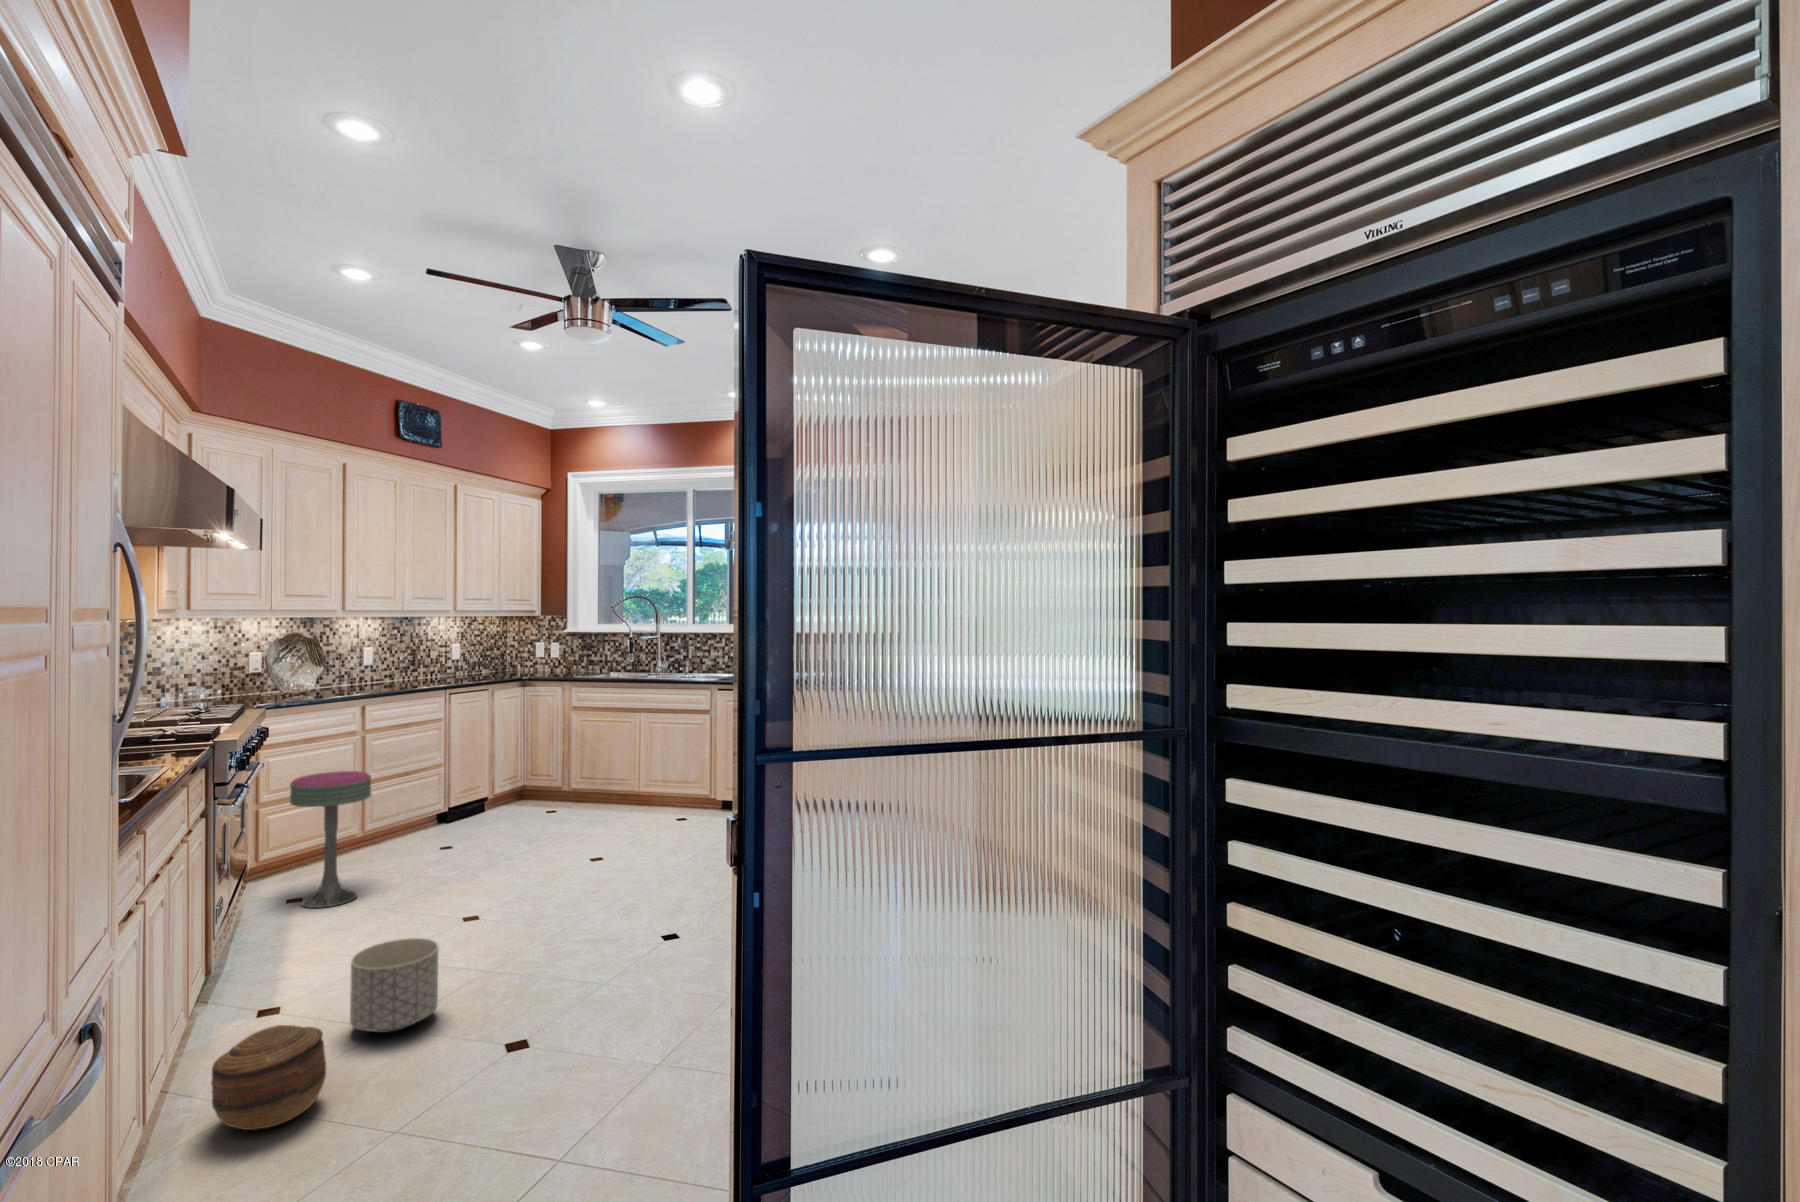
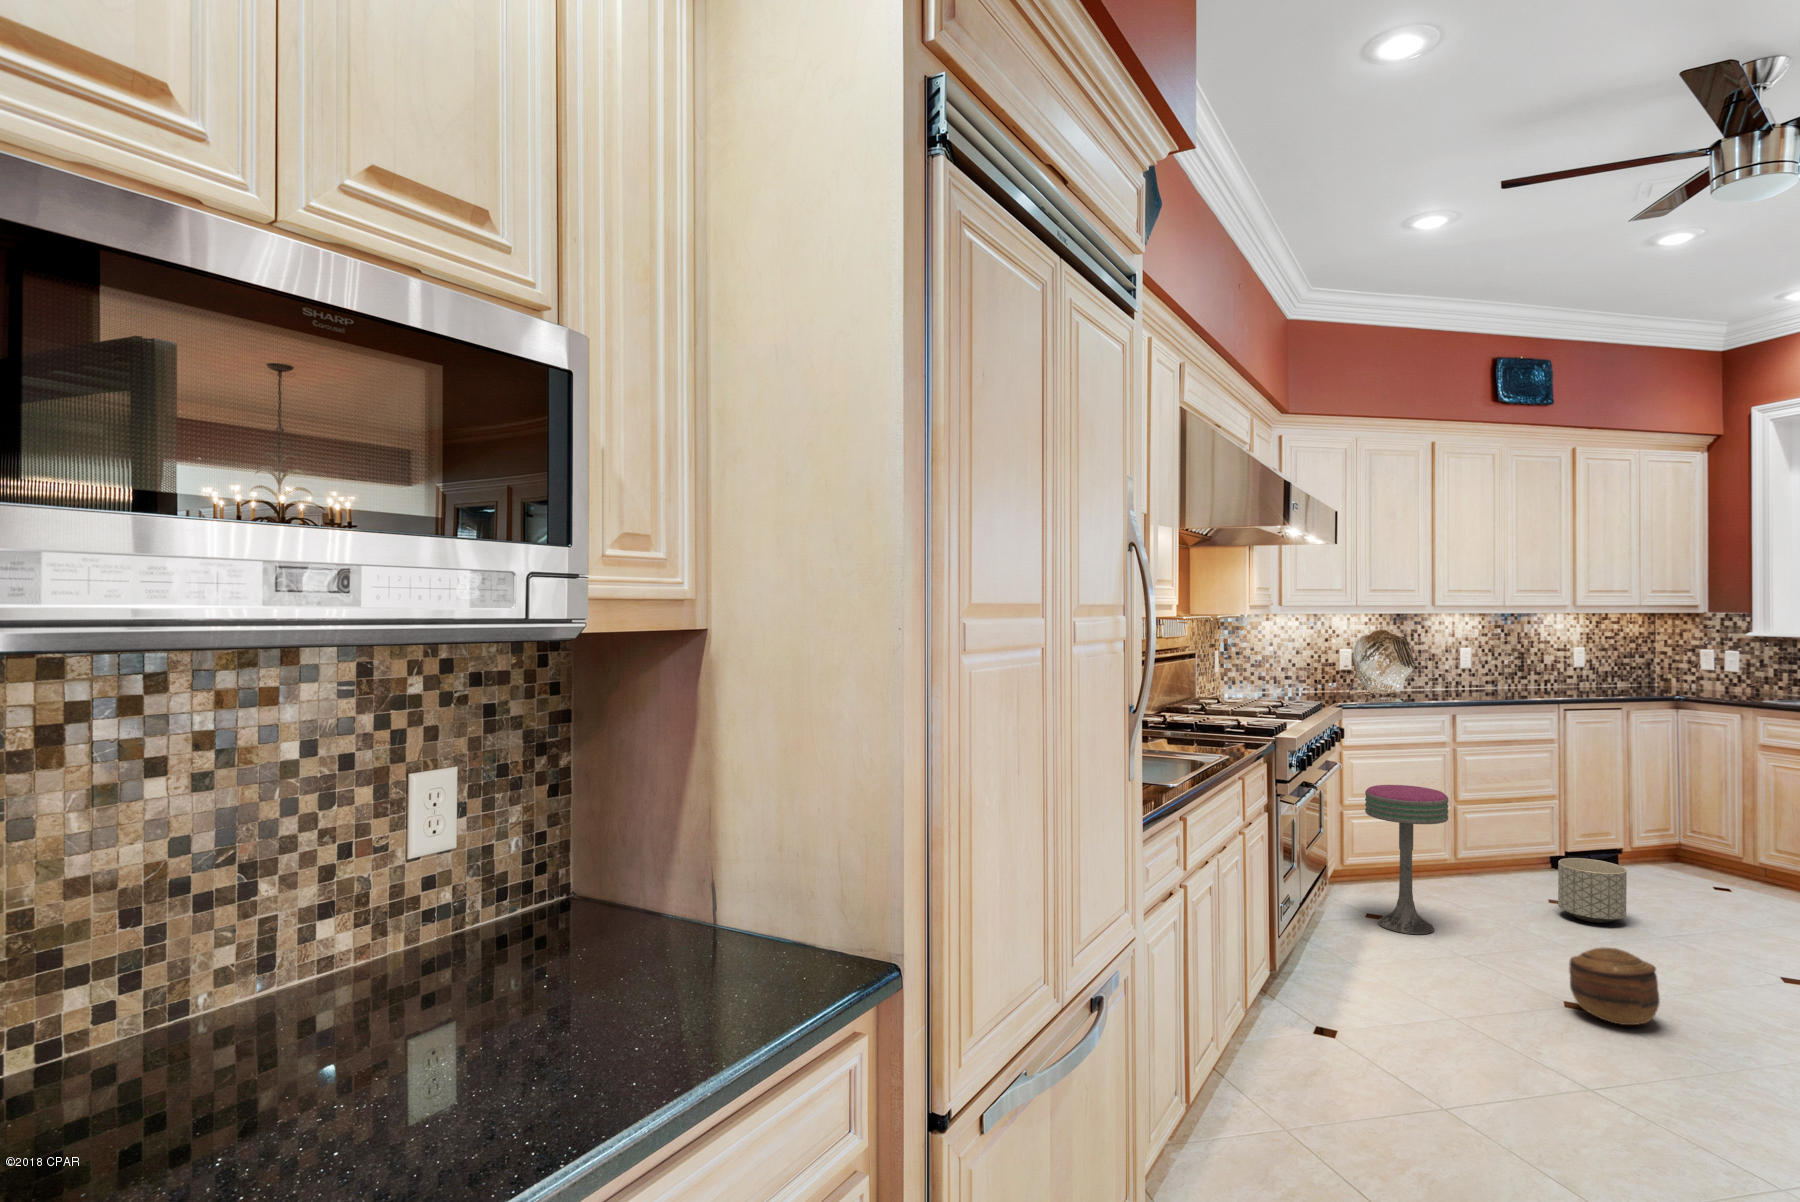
planter: present [350,938,439,1033] -> present [1558,858,1627,923]
basket: present [211,1025,326,1130] -> present [1569,947,1659,1025]

